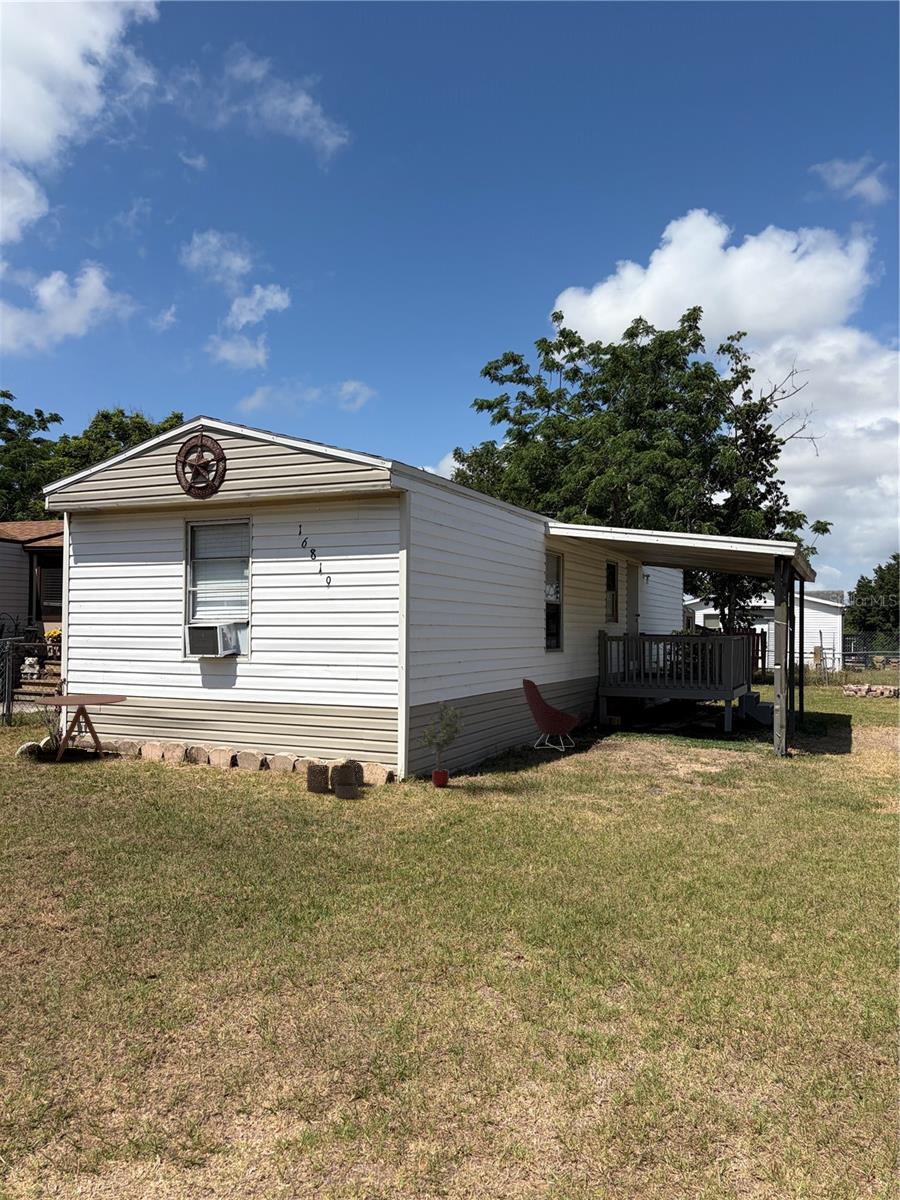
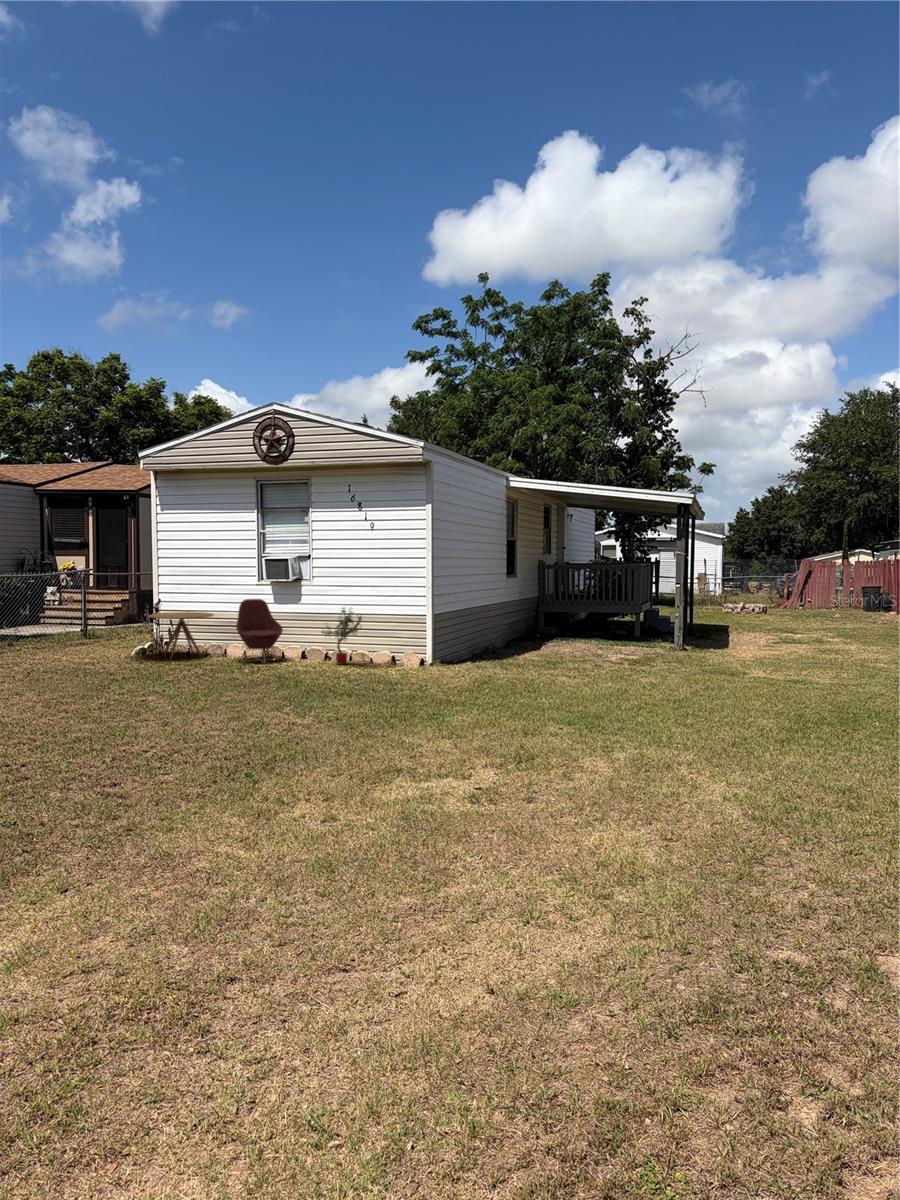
chair: present [523,679,579,751] -> present [236,599,282,662]
potted tree: present [415,701,465,787] -> present [322,608,362,665]
woven basket: present [307,759,364,799] -> none [373,649,410,673]

